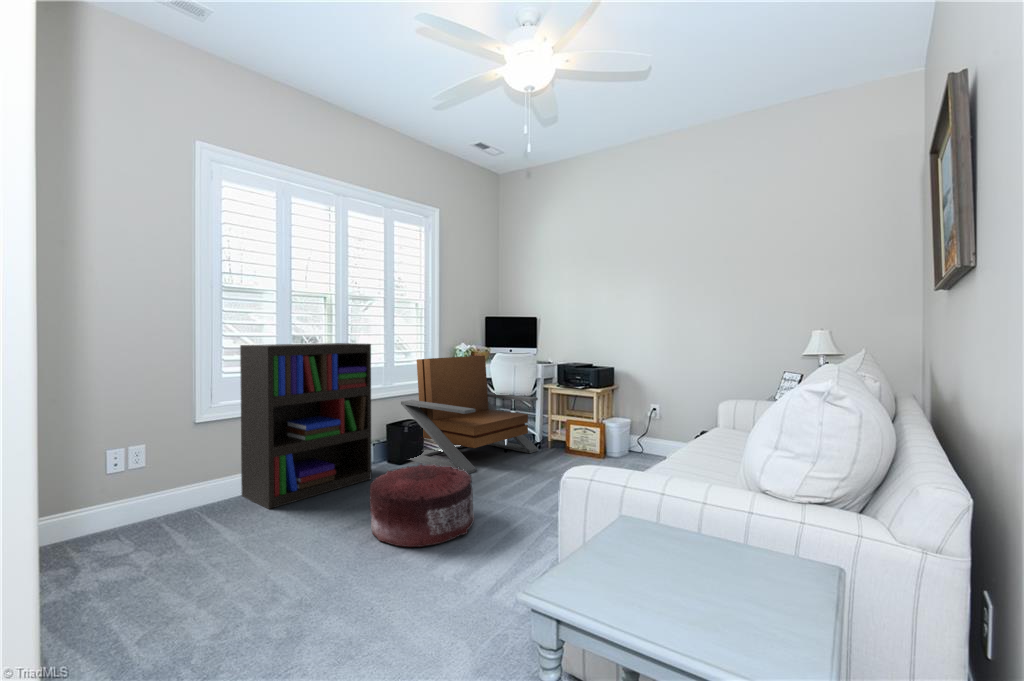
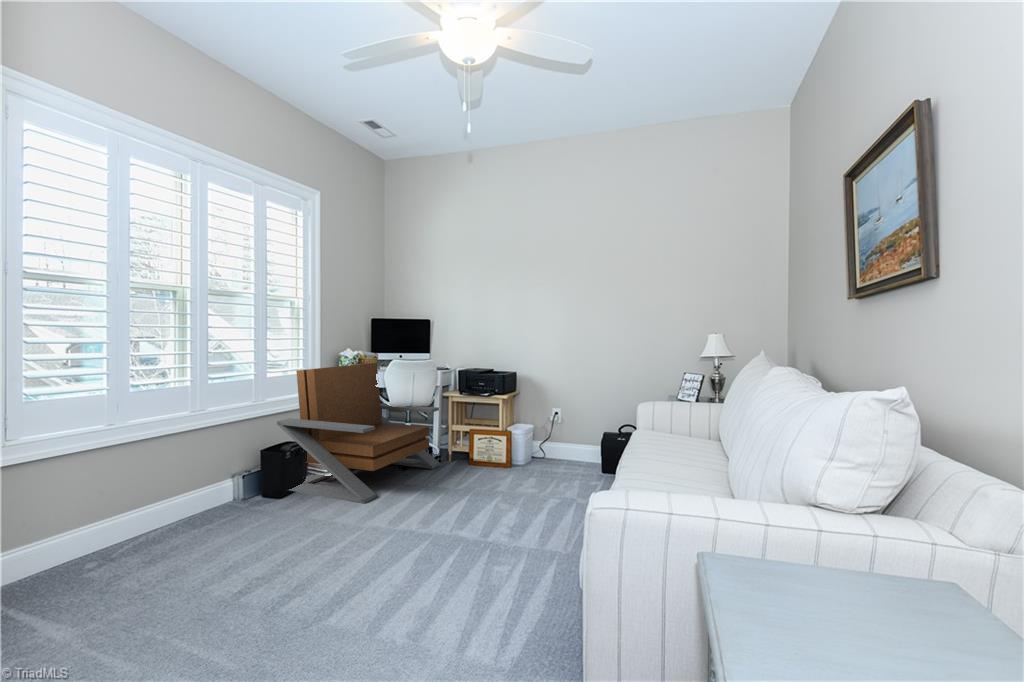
bookshelf: present [240,343,372,509] -> none [41,354,244,587]
pouf: present [370,464,474,547] -> none [256,500,392,615]

